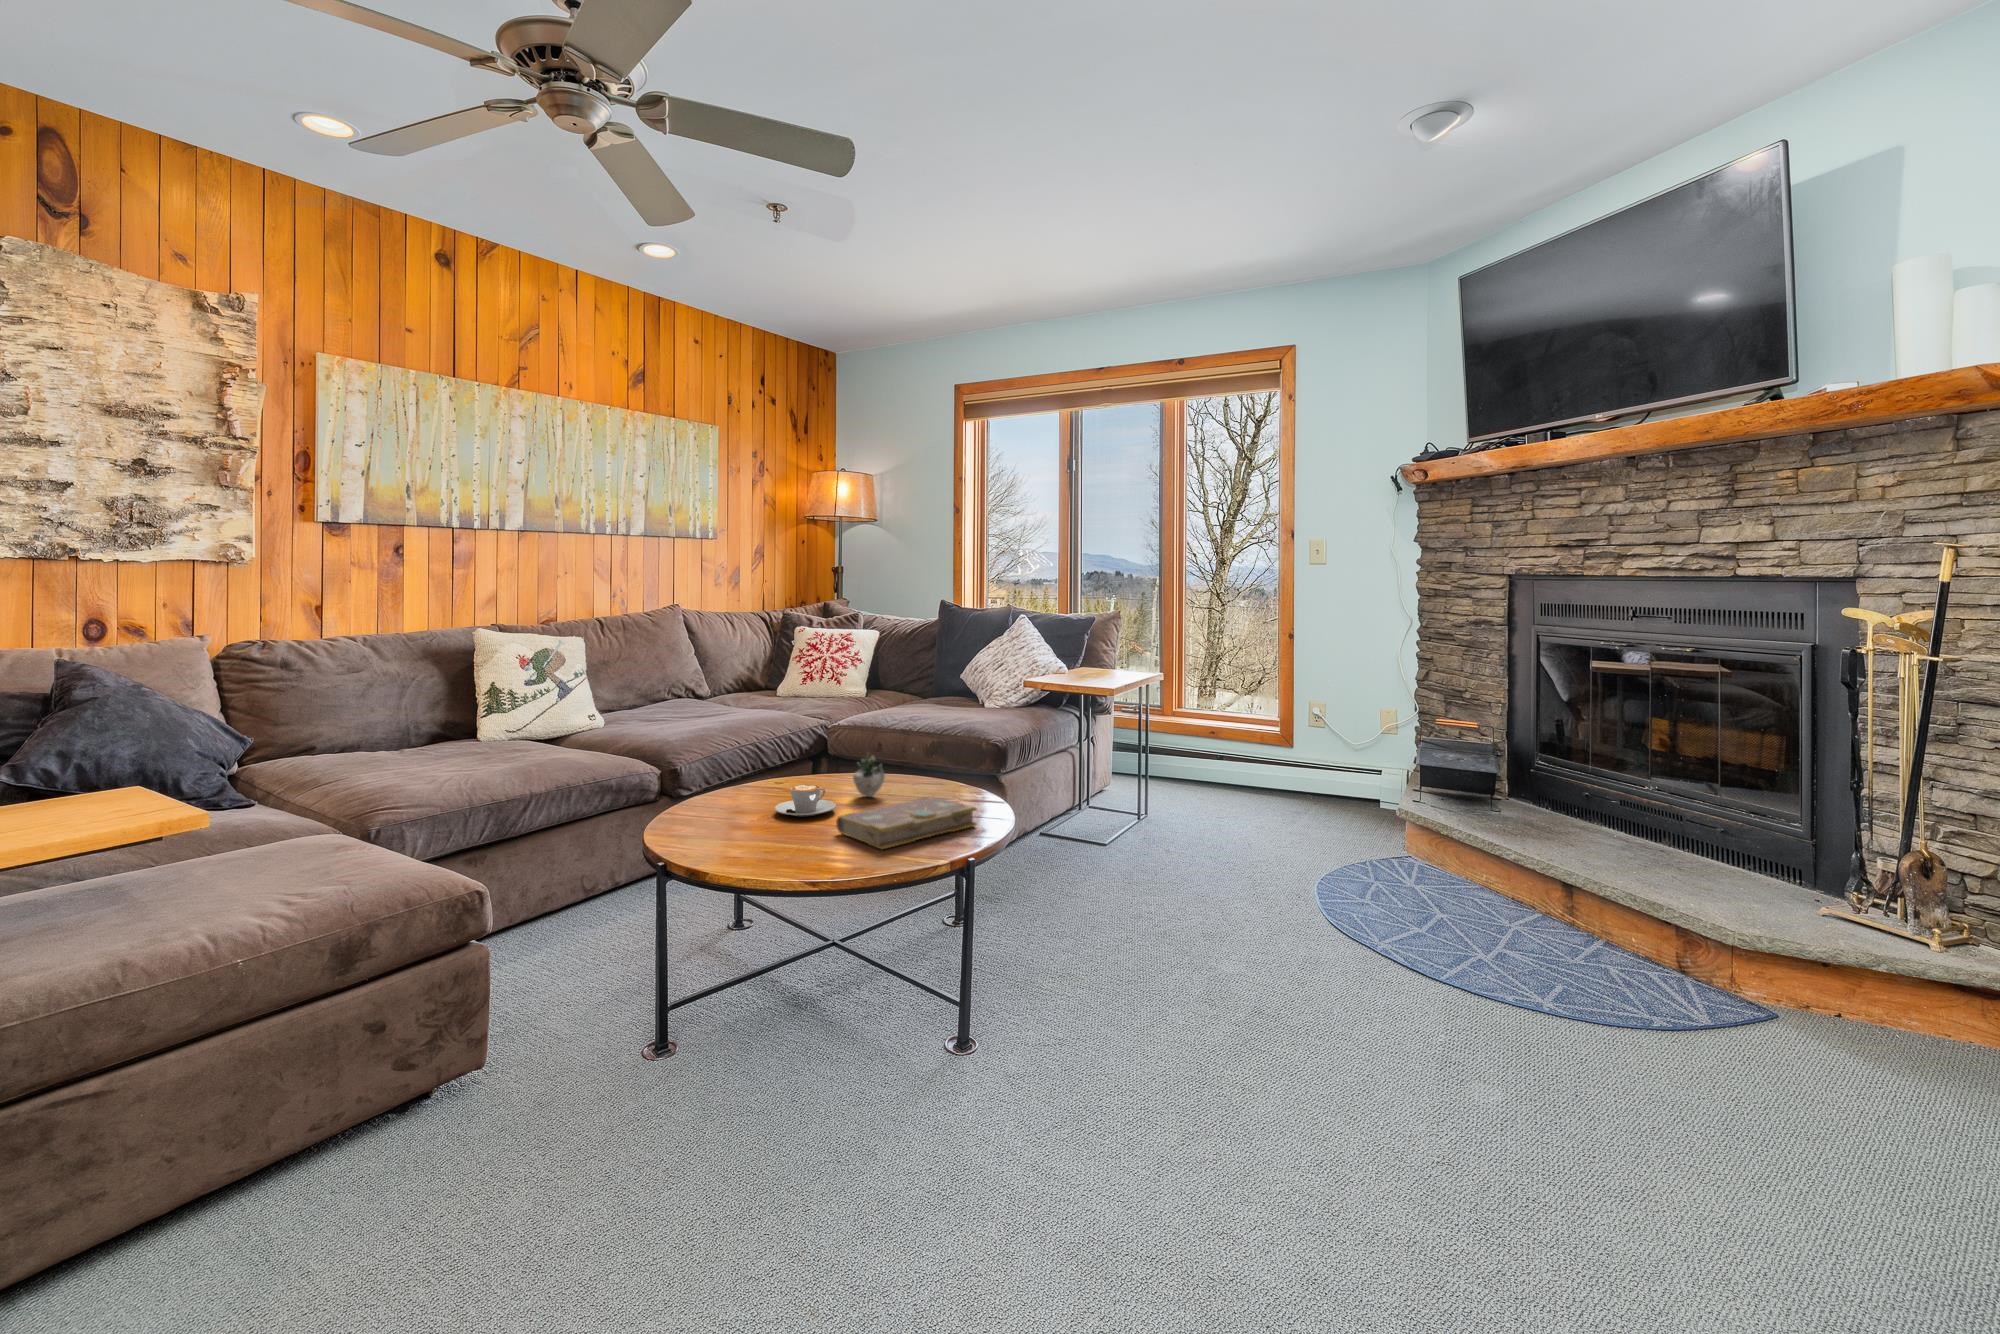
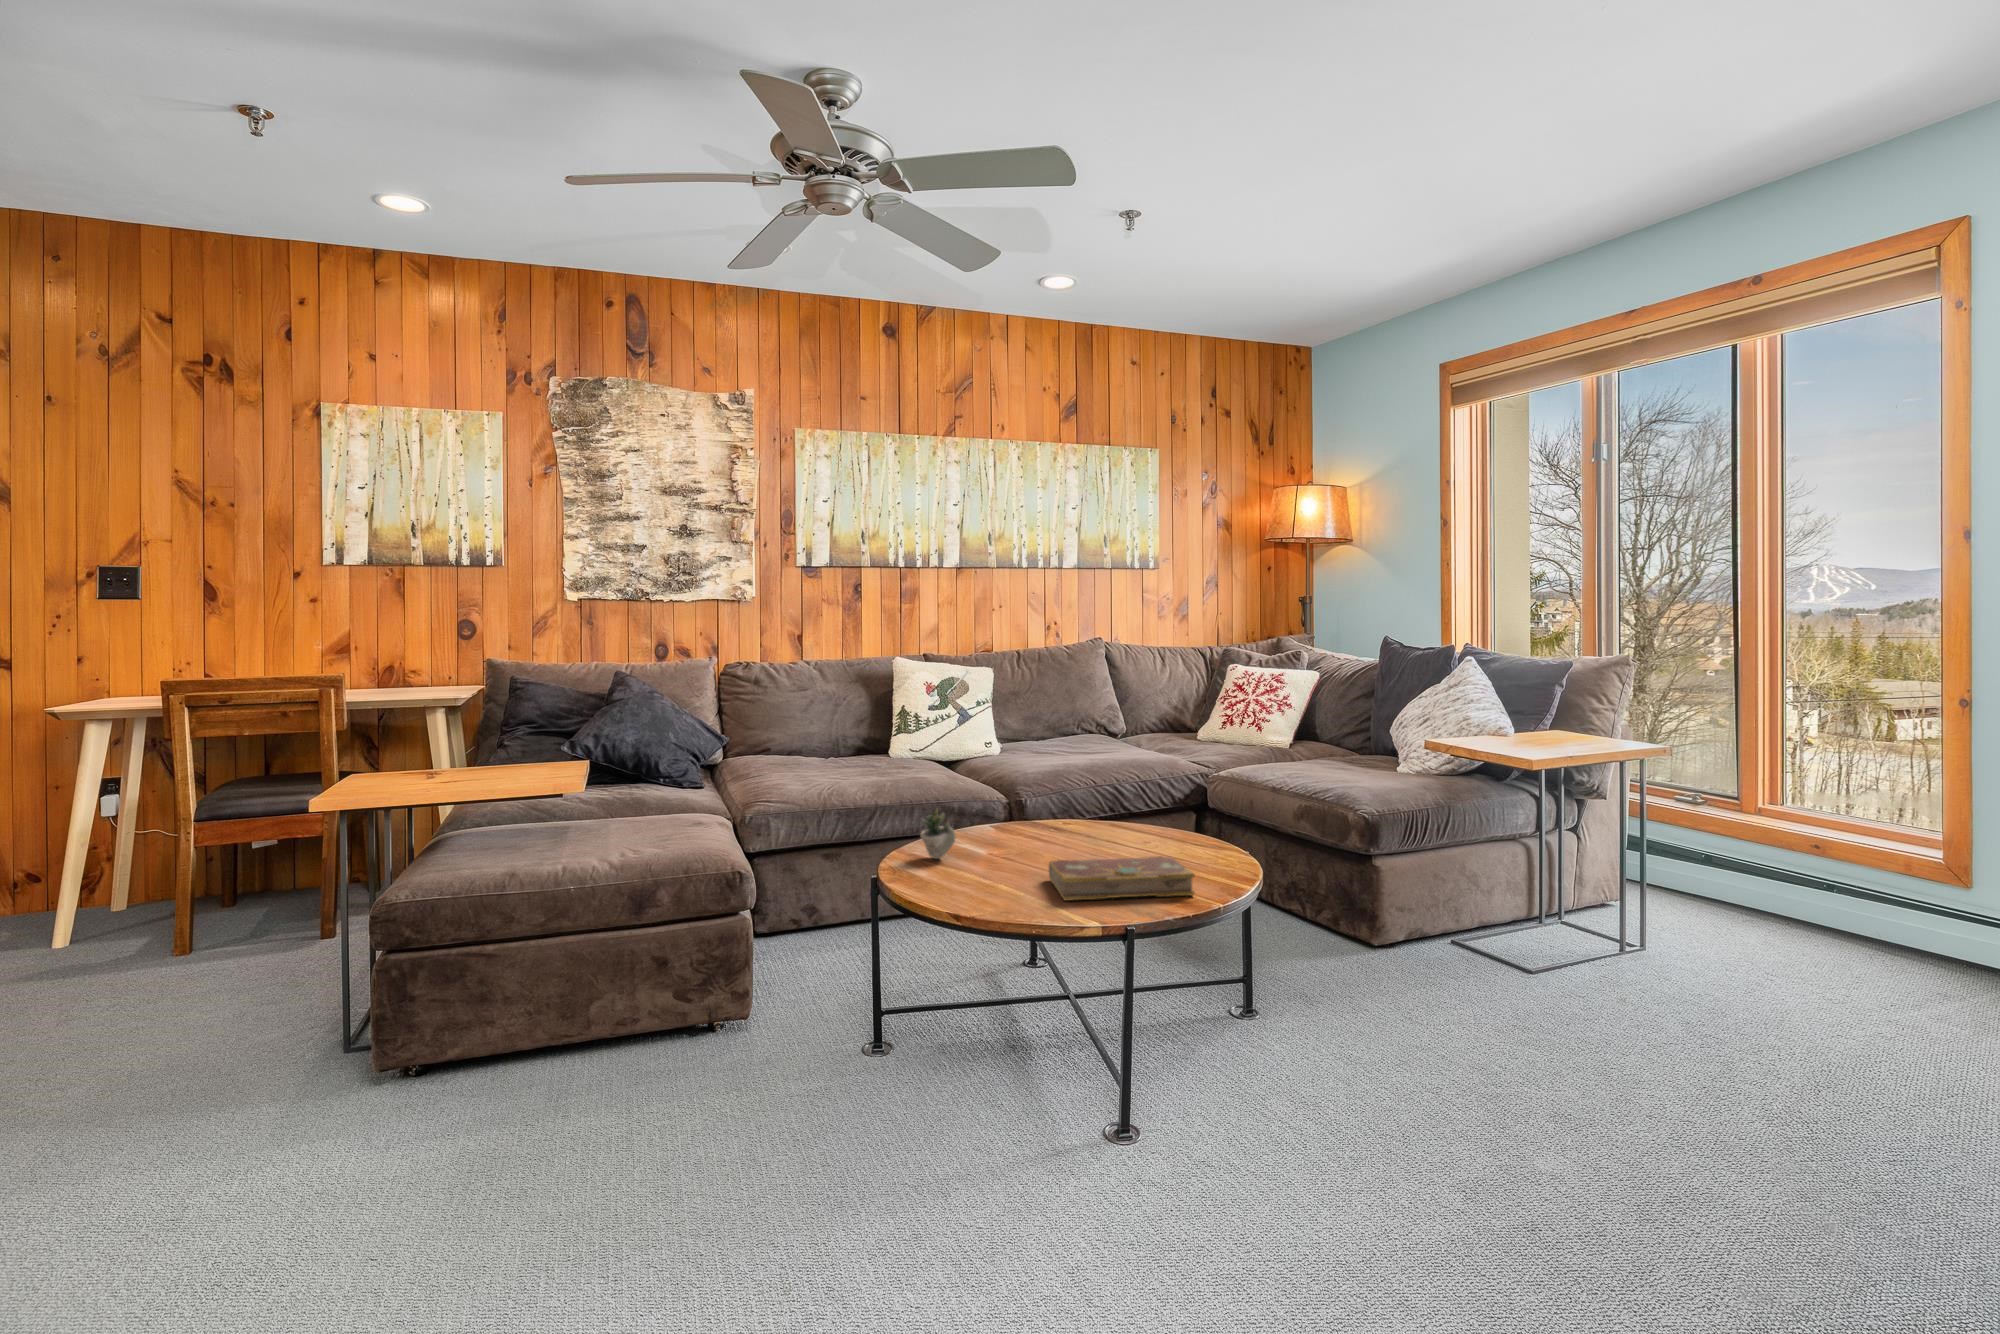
succulent plant: present [853,753,884,797] -> present [920,809,956,859]
coffee cup: present [775,785,836,816] -> none [1019,827,1081,859]

